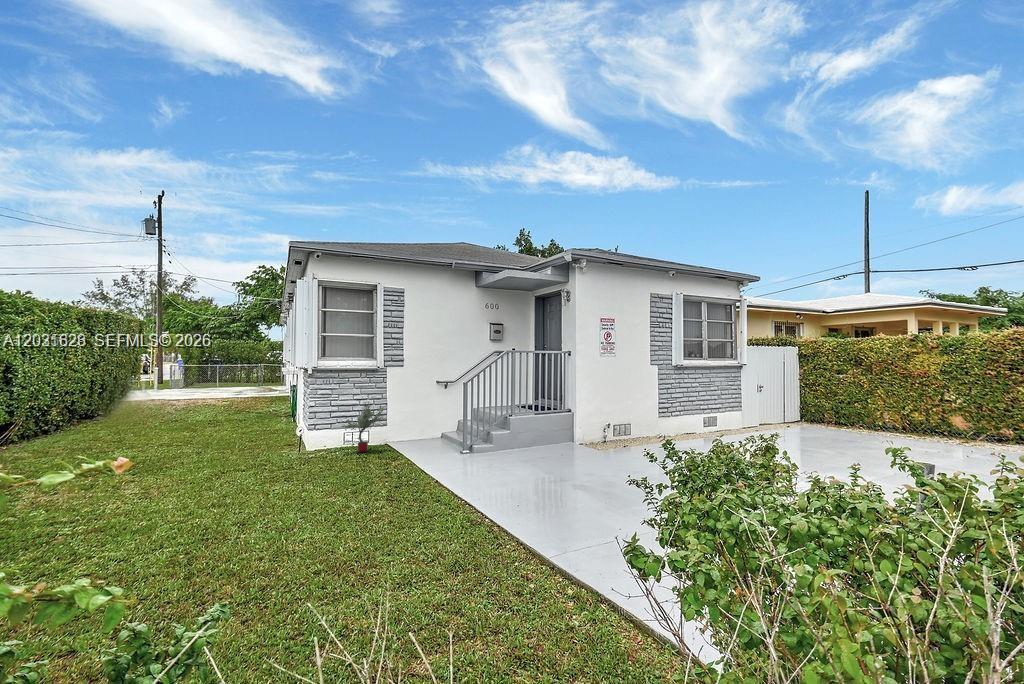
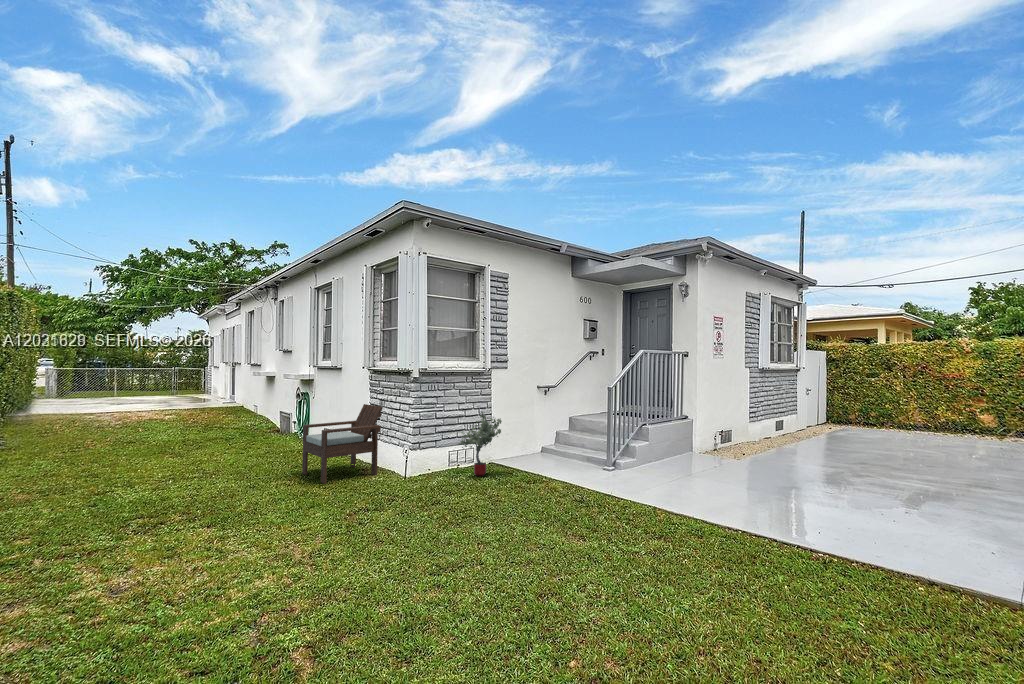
chair: none [247,394,302,453] -> present [302,404,383,484]

